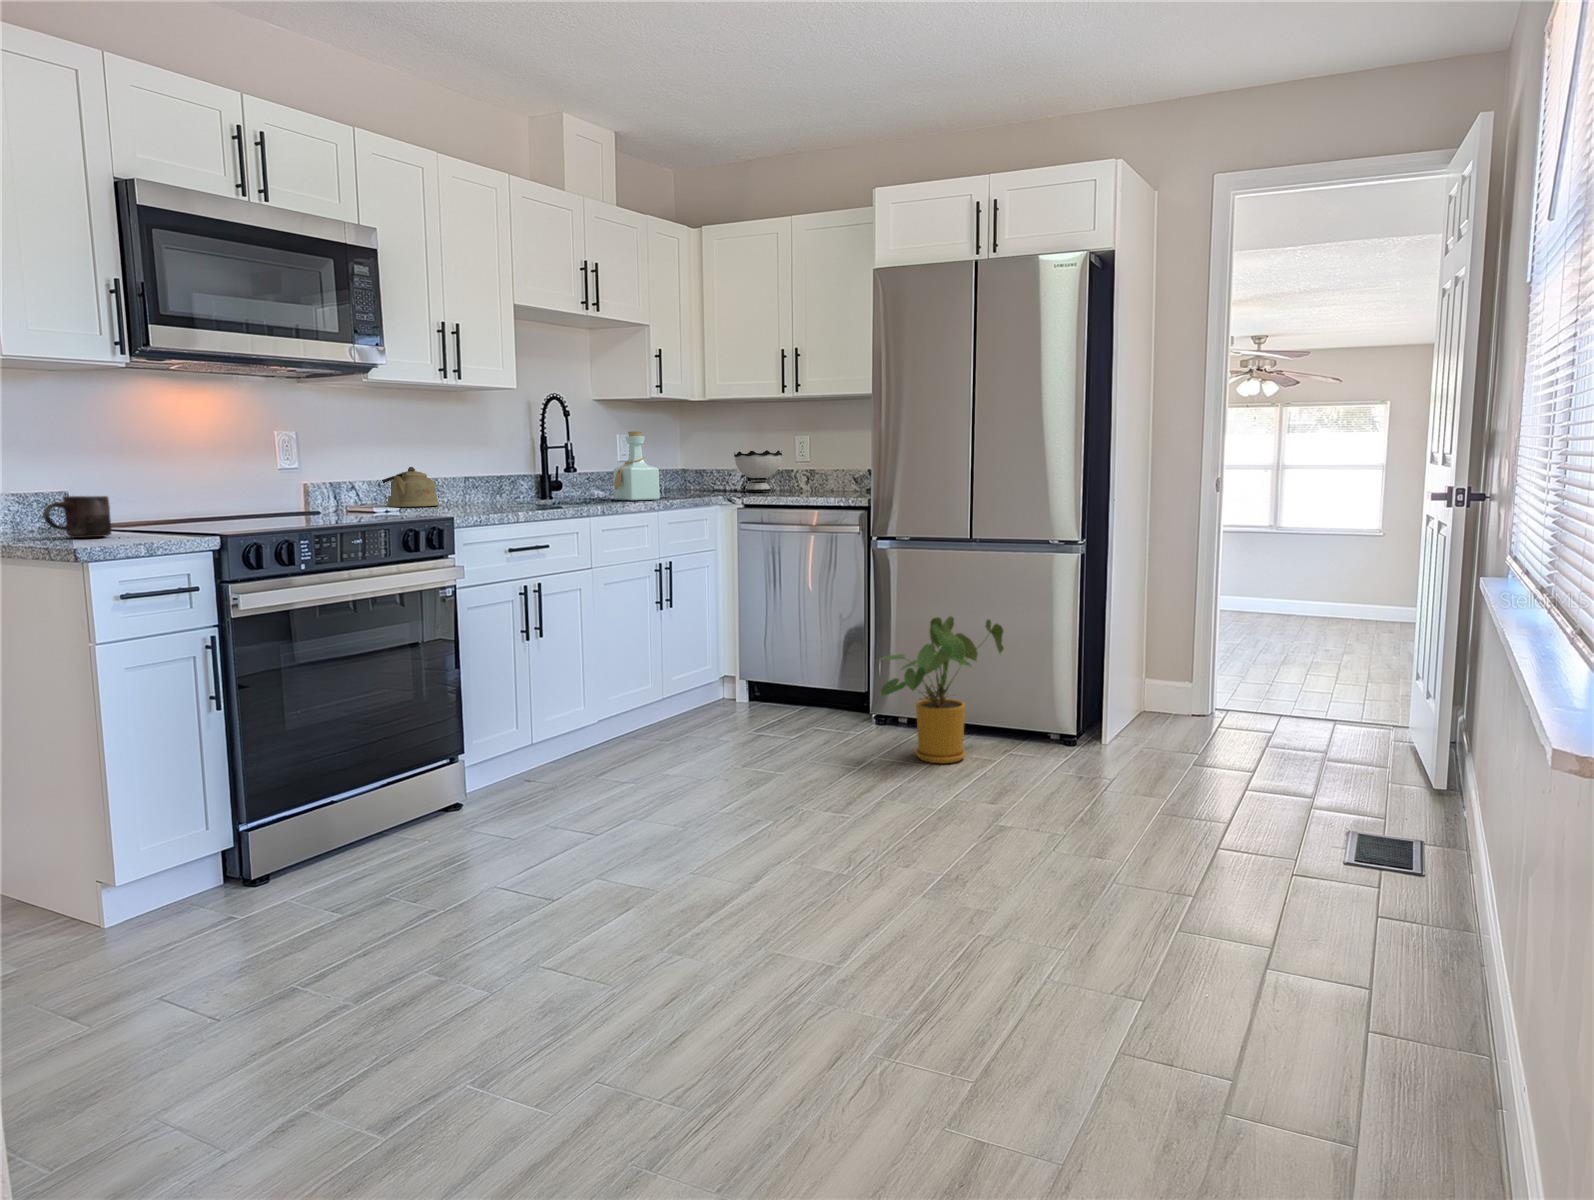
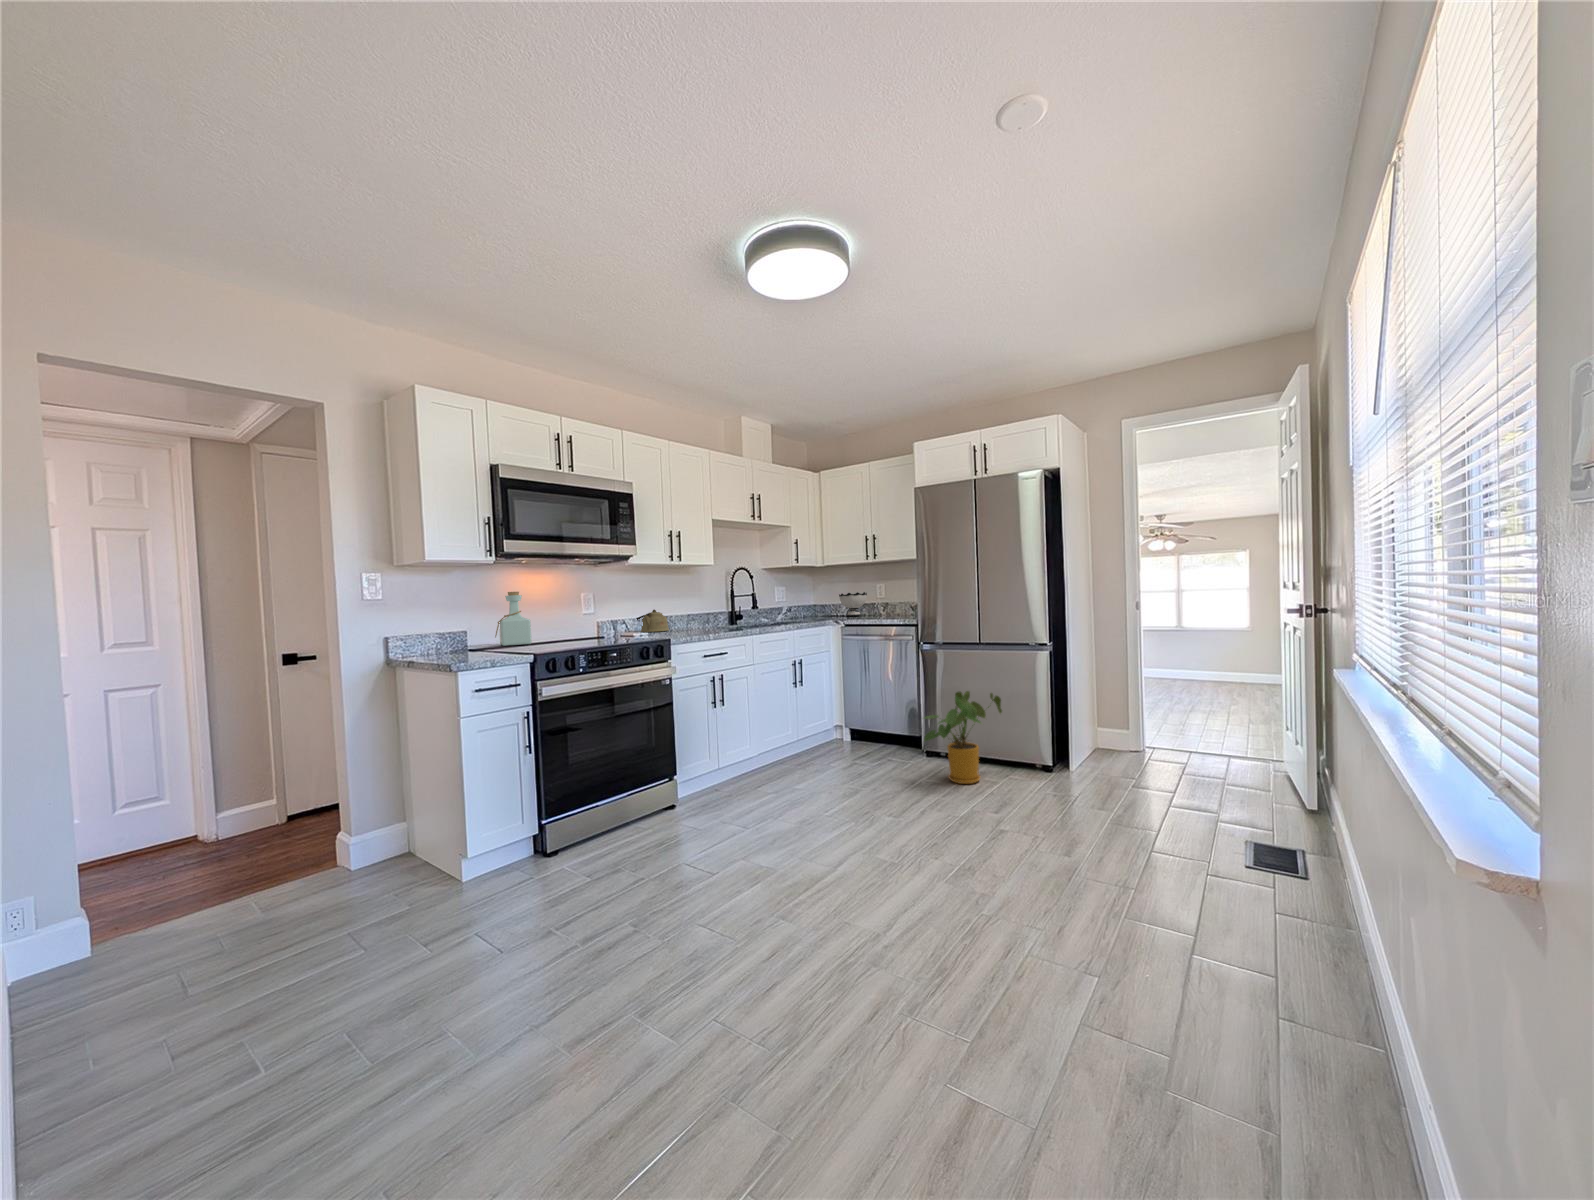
bottle: present [614,431,660,500] -> present [495,592,532,646]
mug: present [43,496,112,538] -> none [445,634,481,657]

